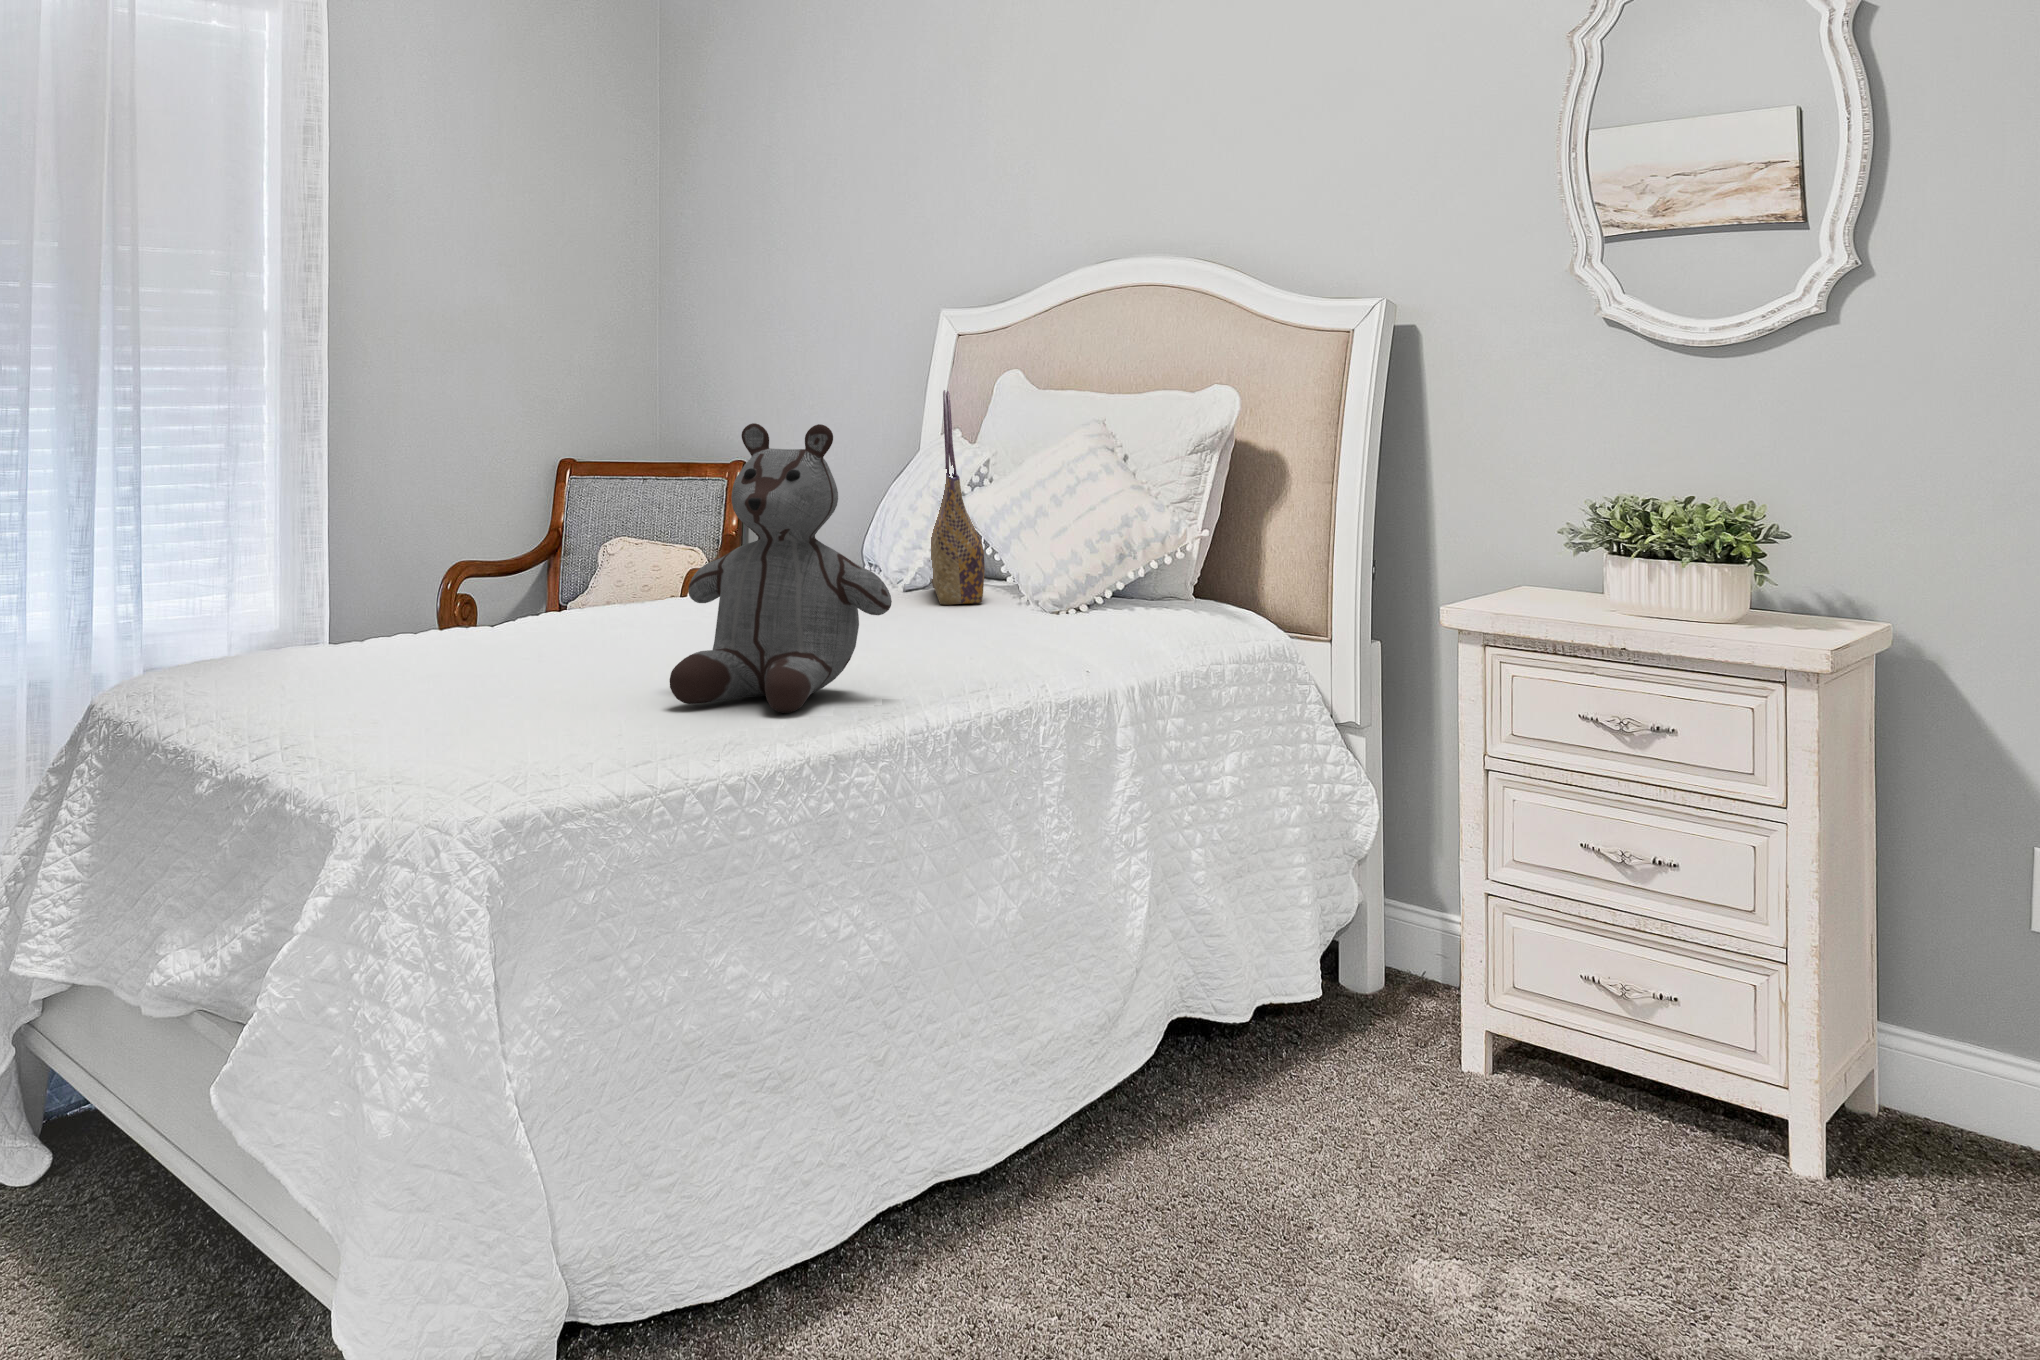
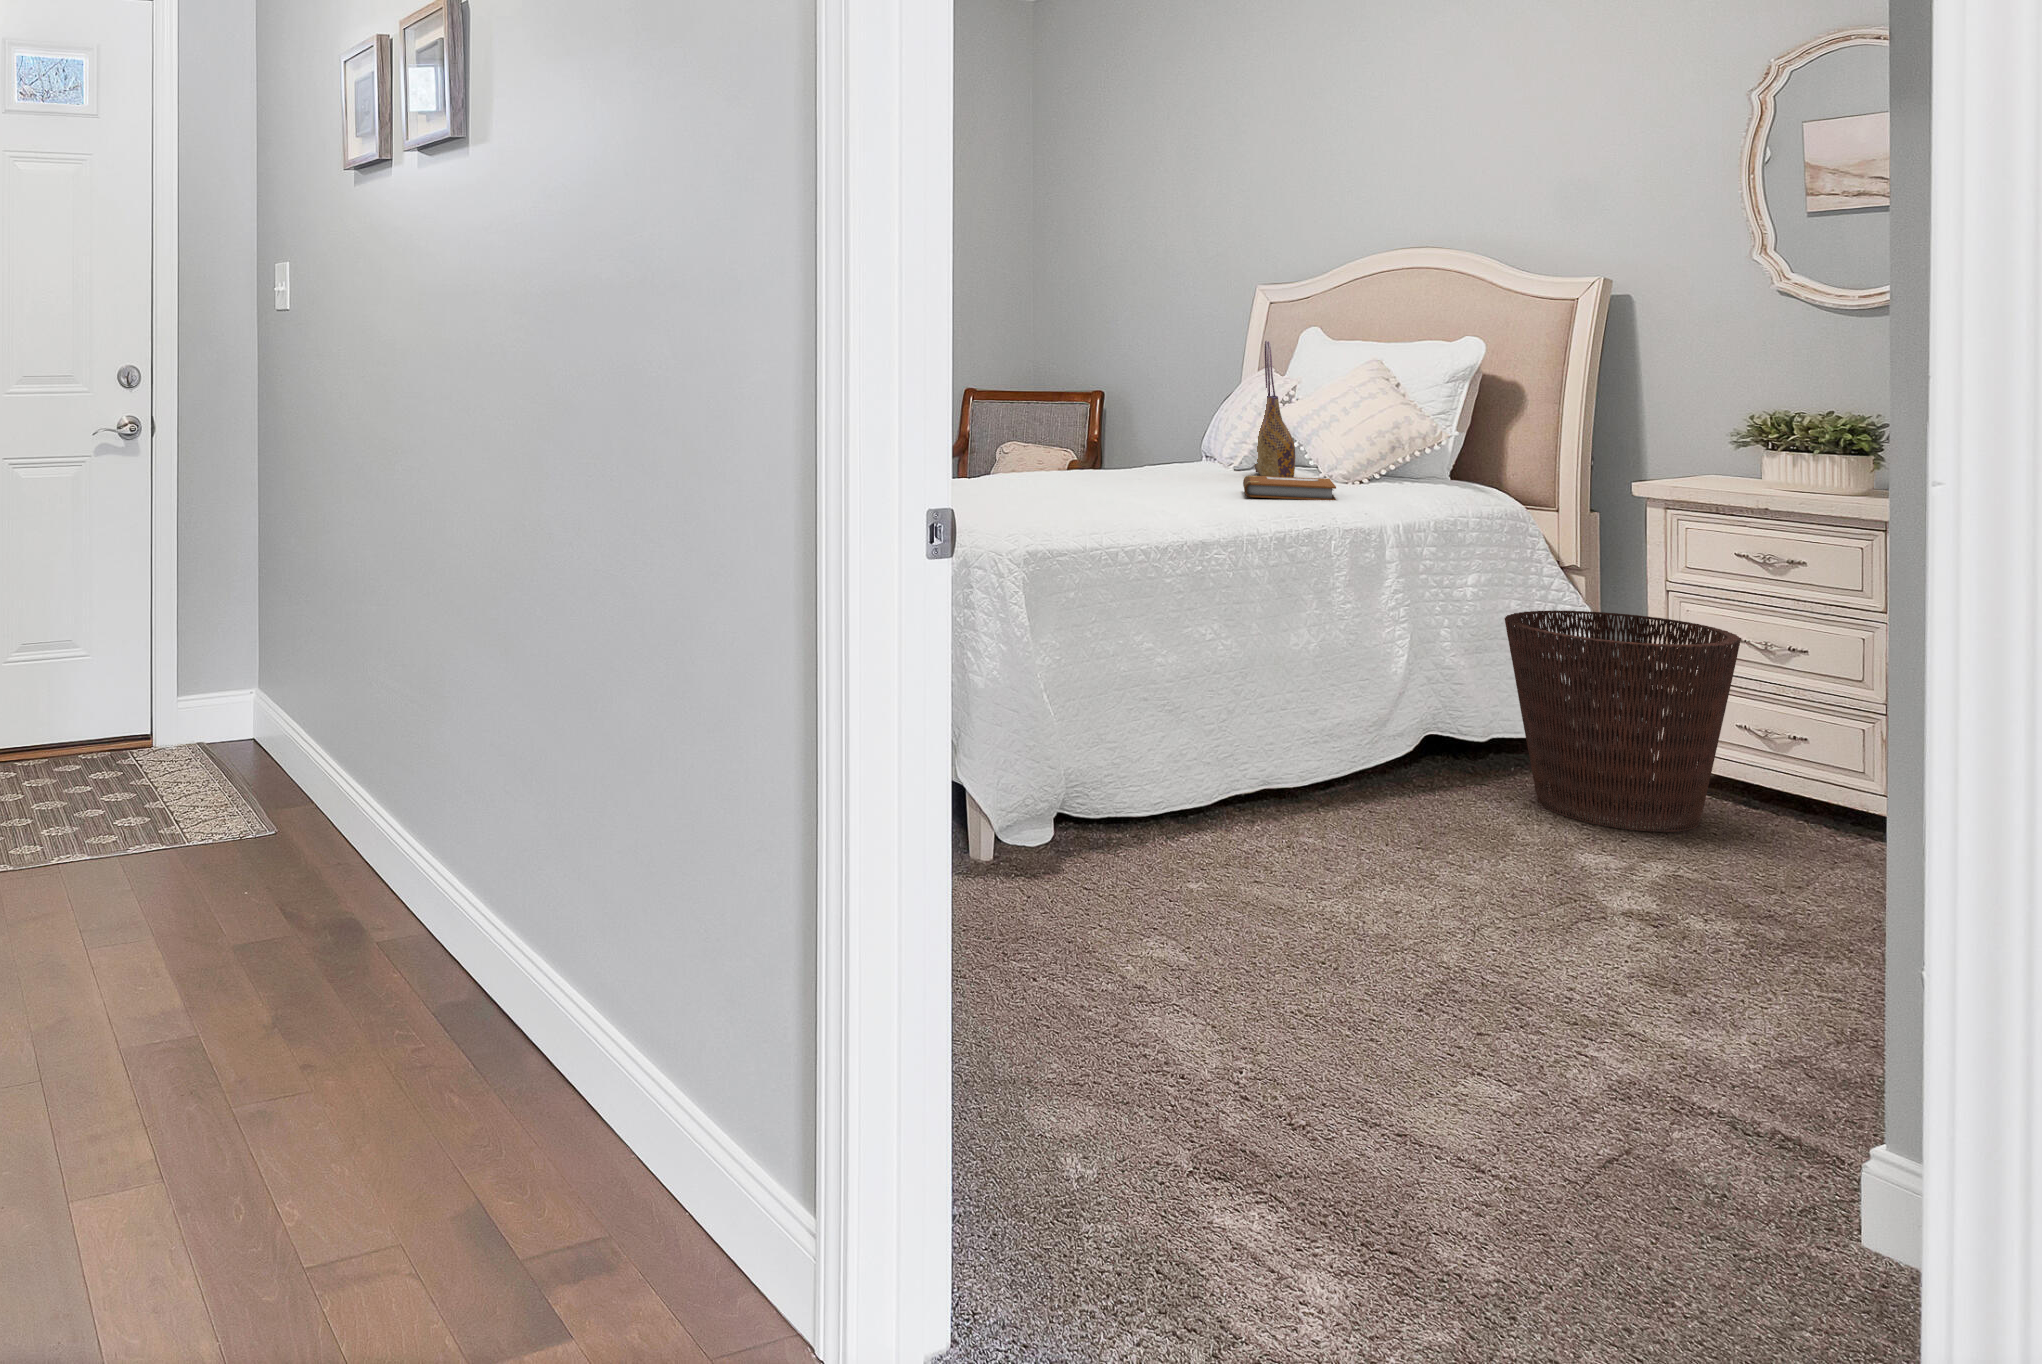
stuffed bear: present [670,423,892,713] -> none [1116,359,1248,517]
notebook: none [899,608,1036,655] -> present [1243,476,1336,500]
basket: none [1278,806,1603,1178] -> present [1505,610,1741,832]

